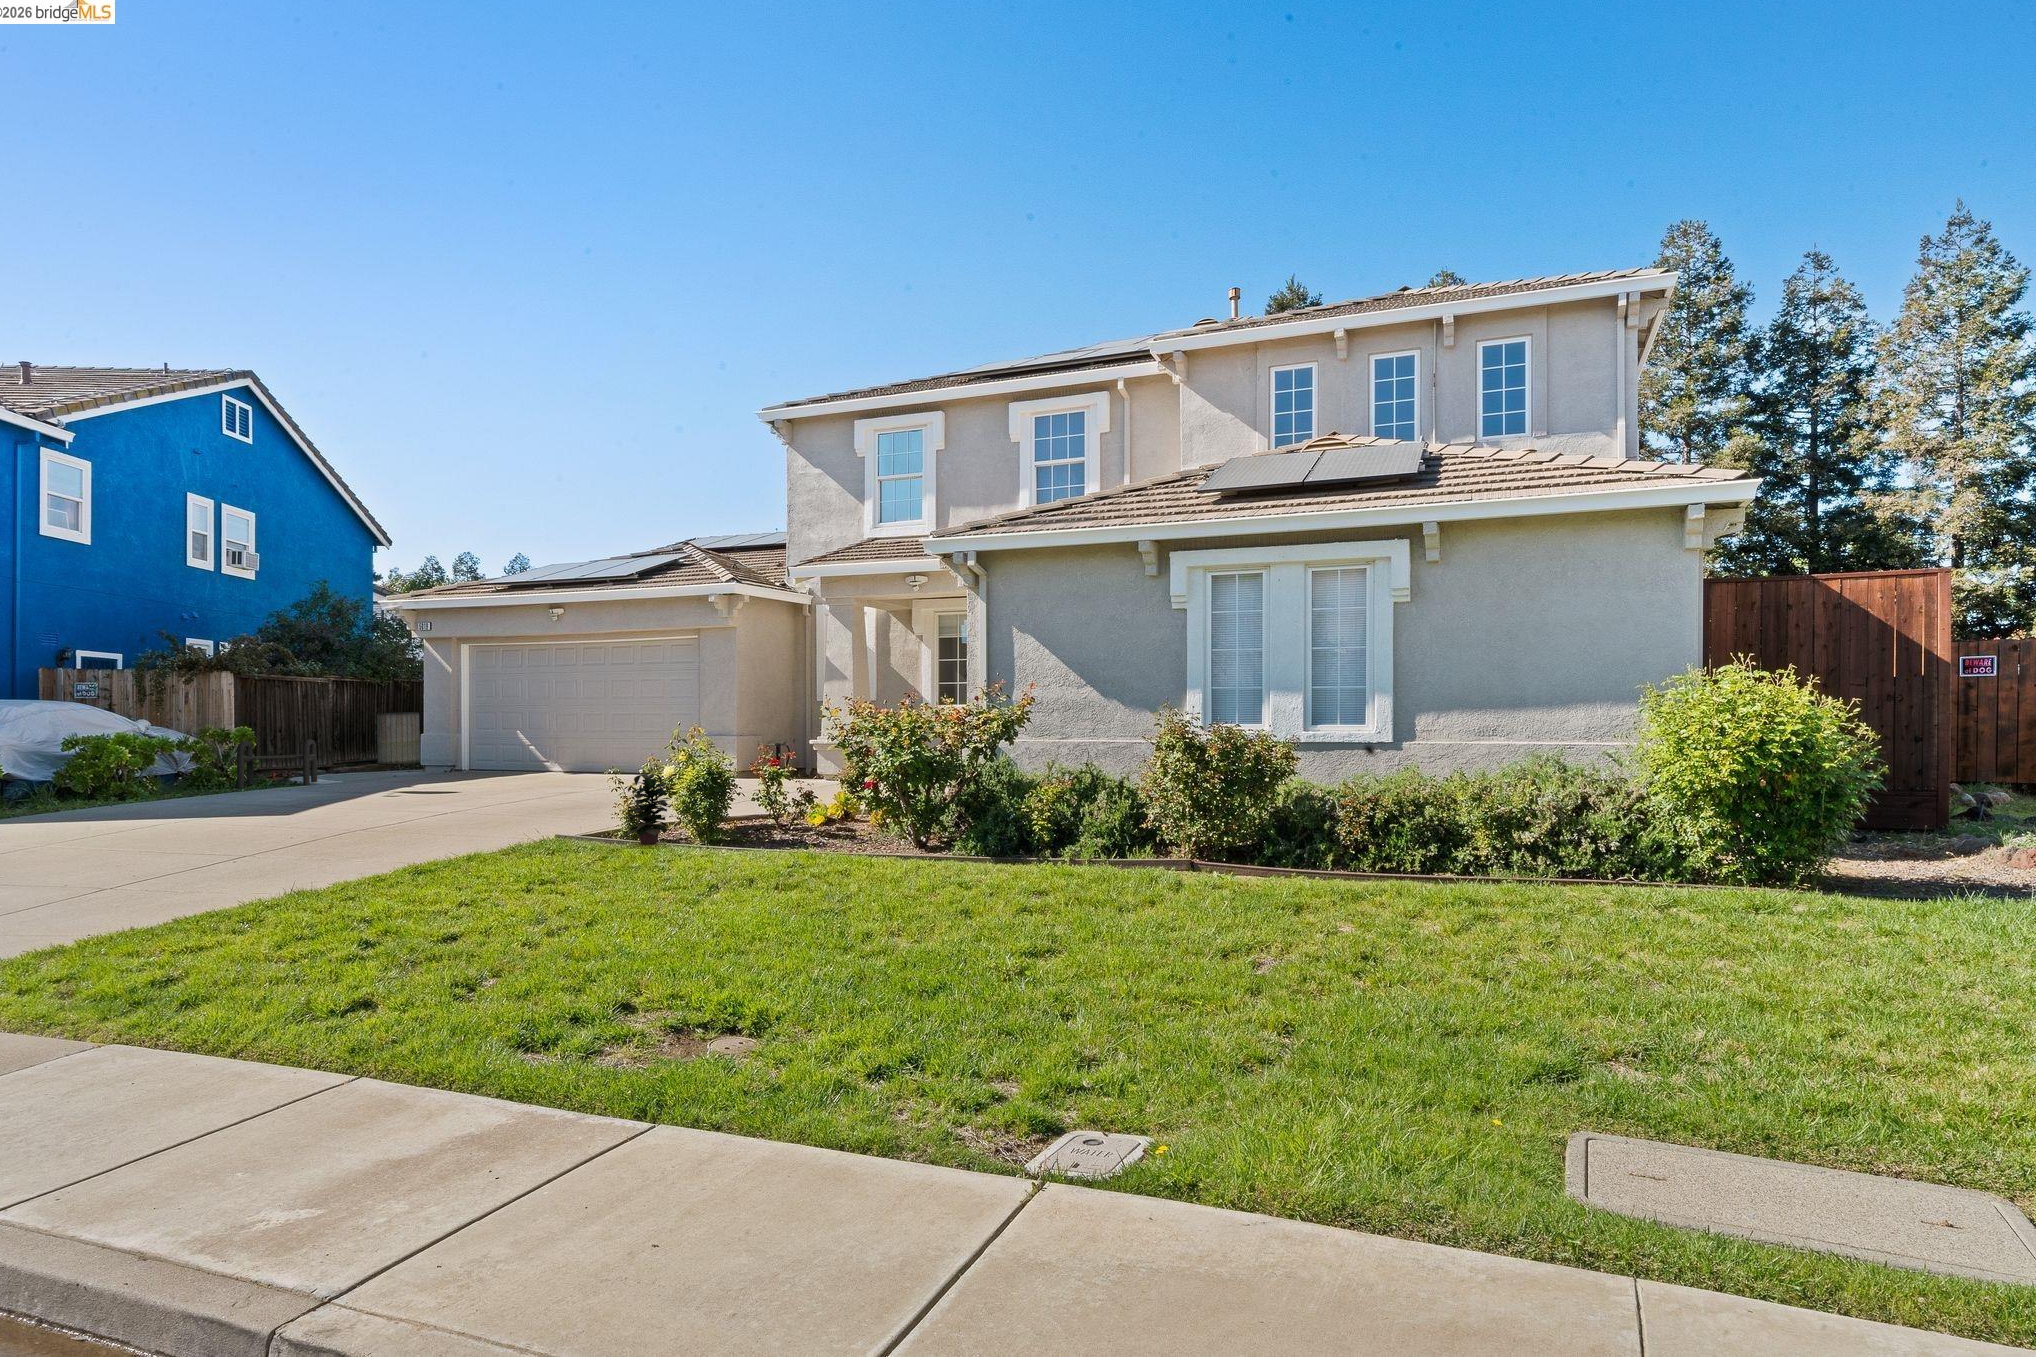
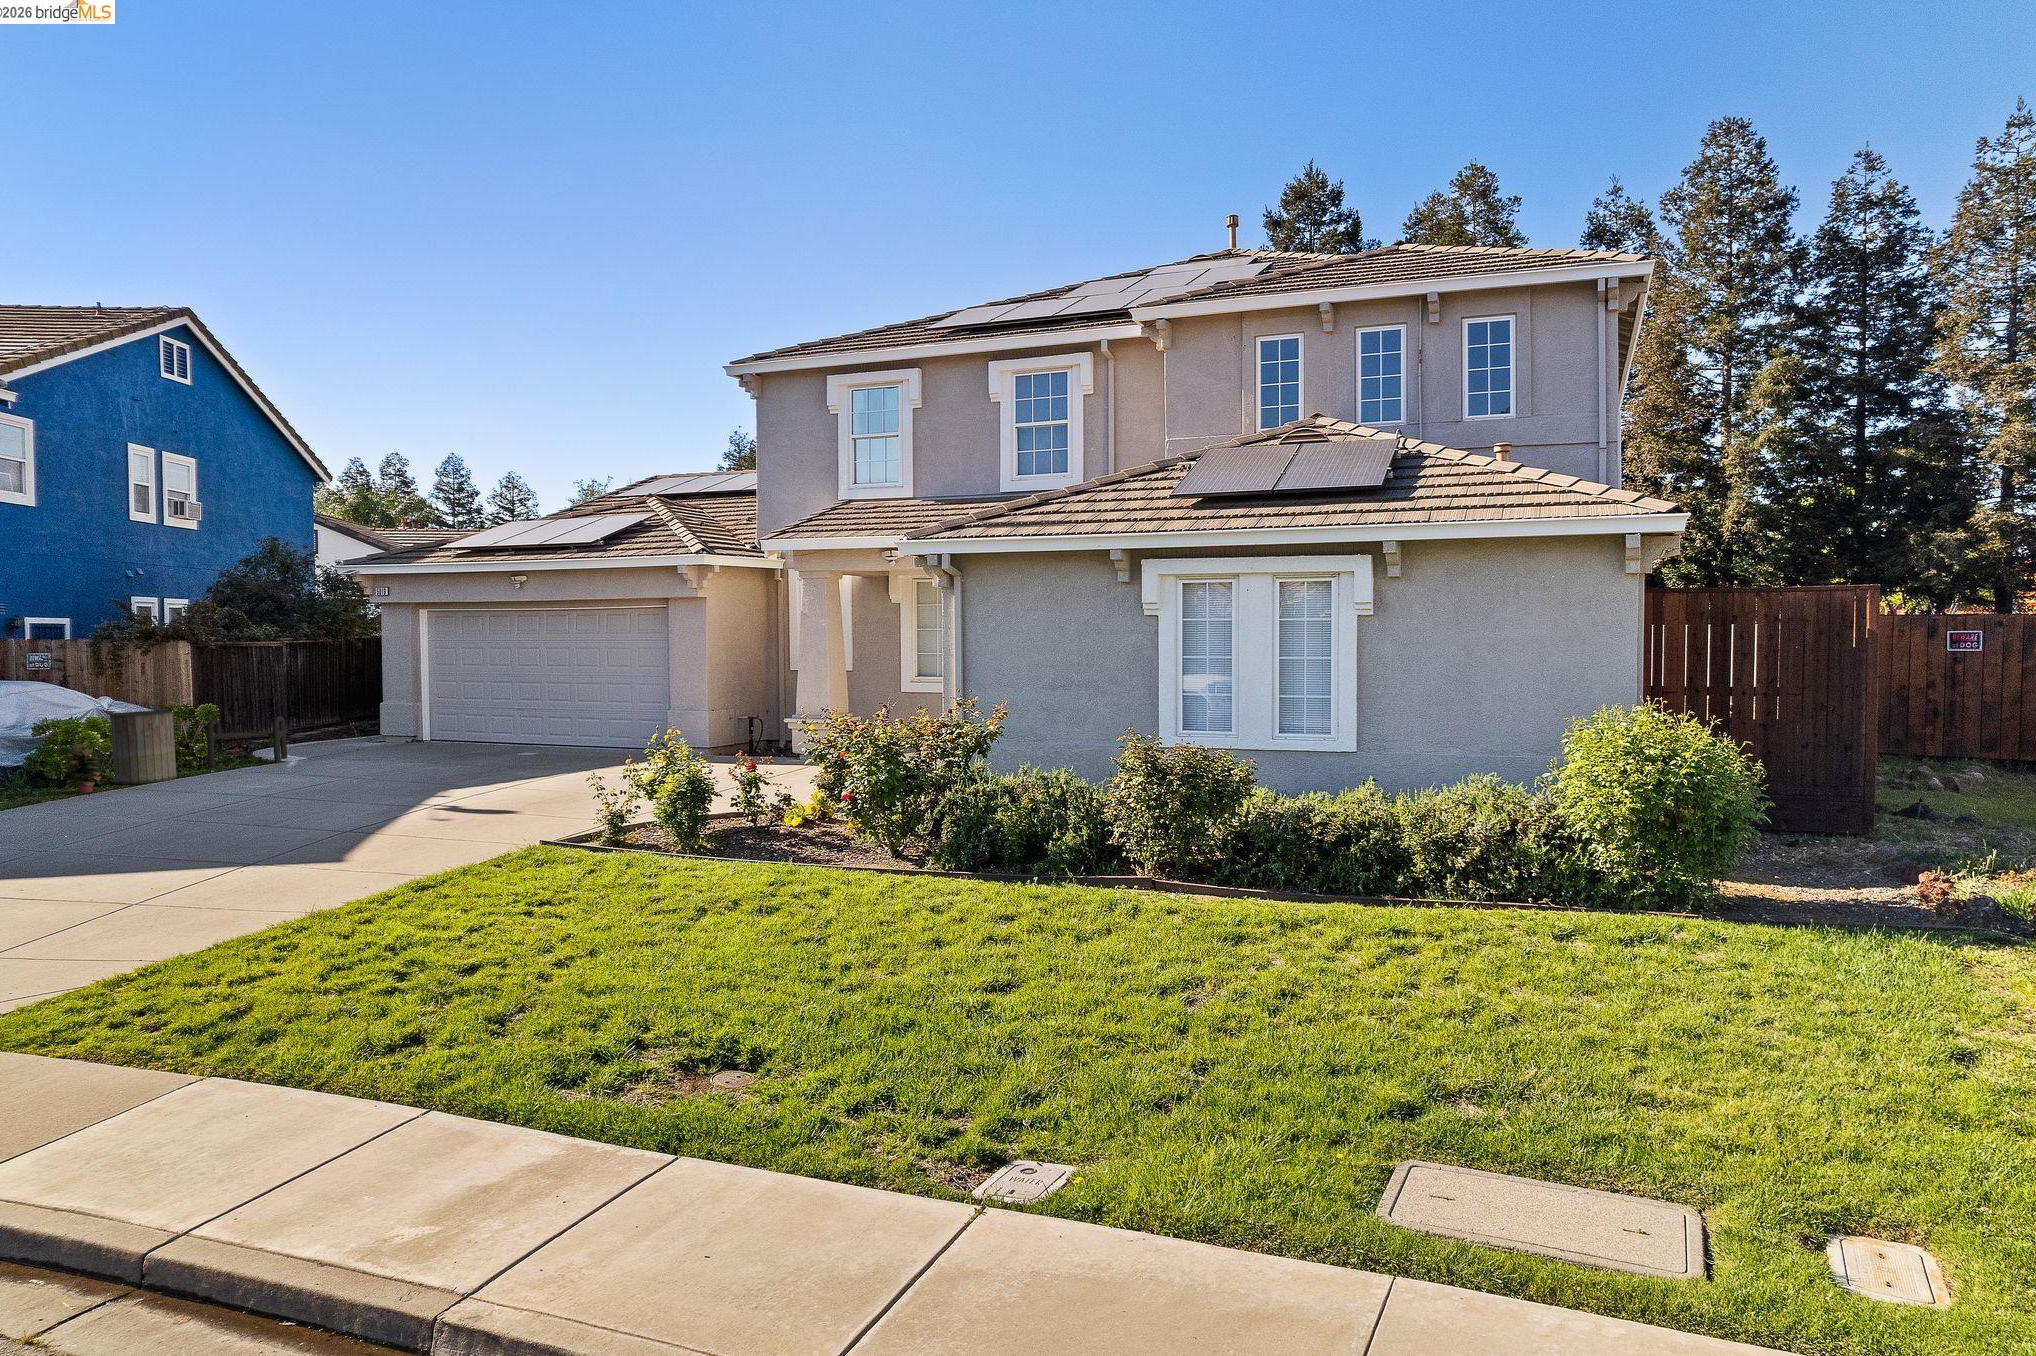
trash can: present [377,712,420,764] -> present [110,710,177,784]
decorative plant: present [625,774,672,844] -> present [63,744,102,793]

